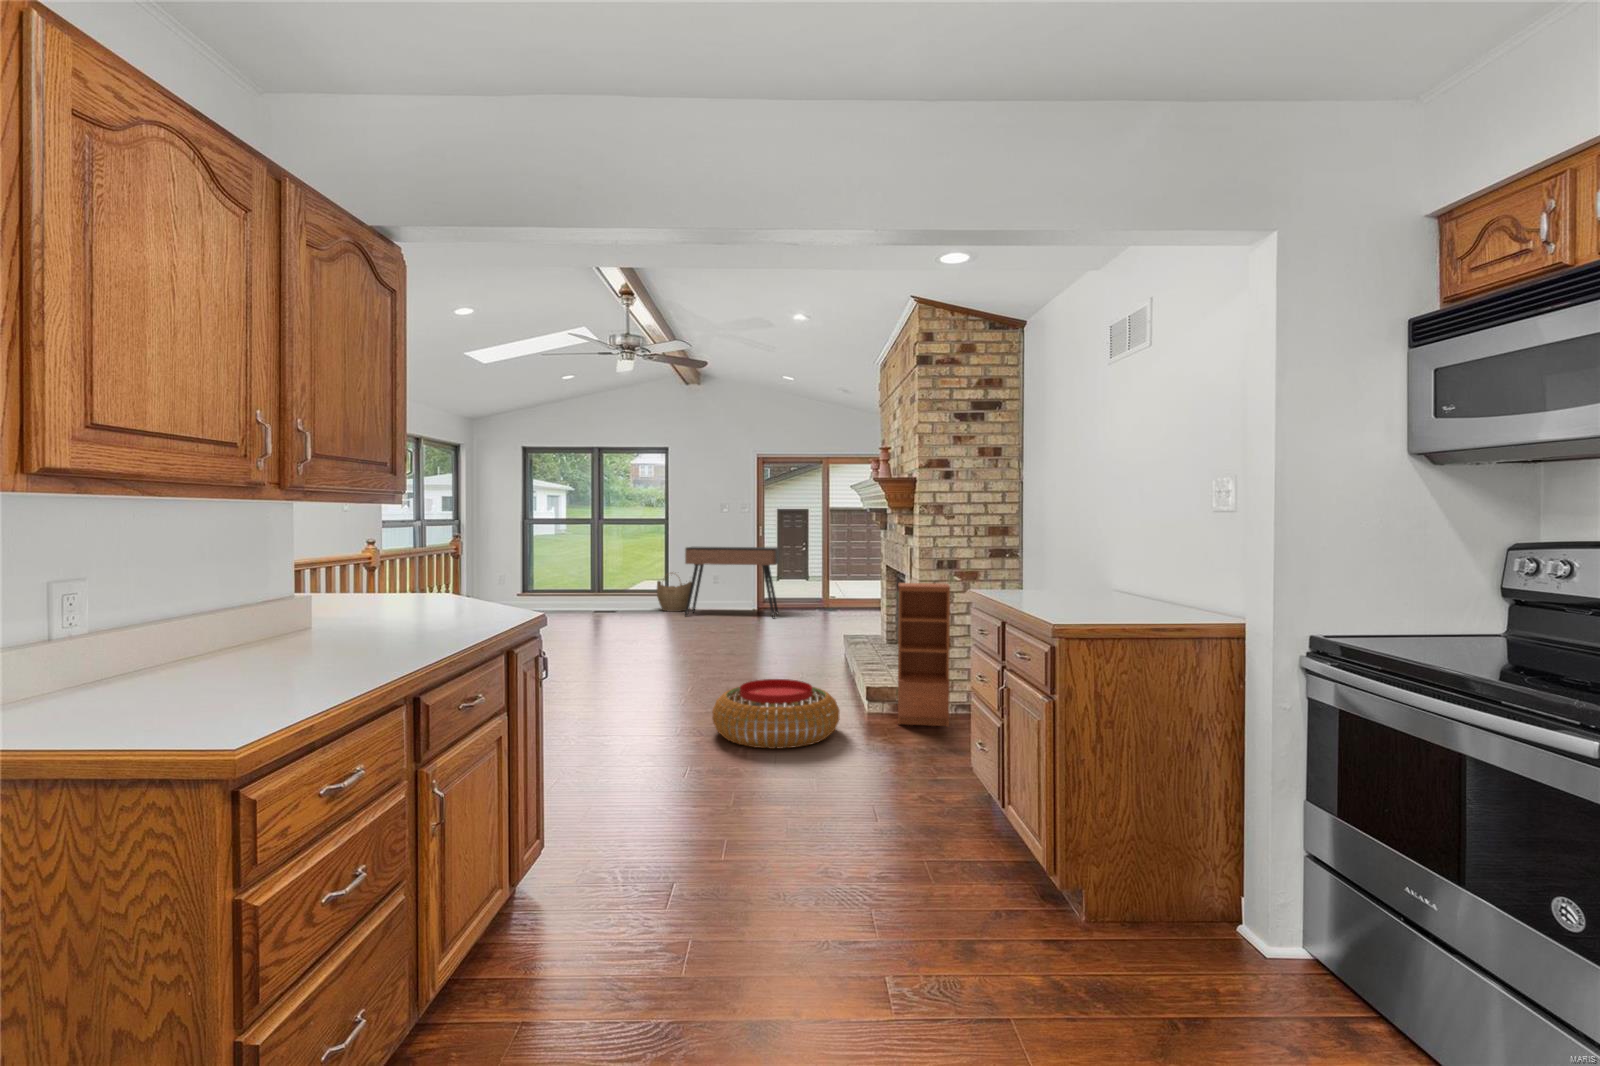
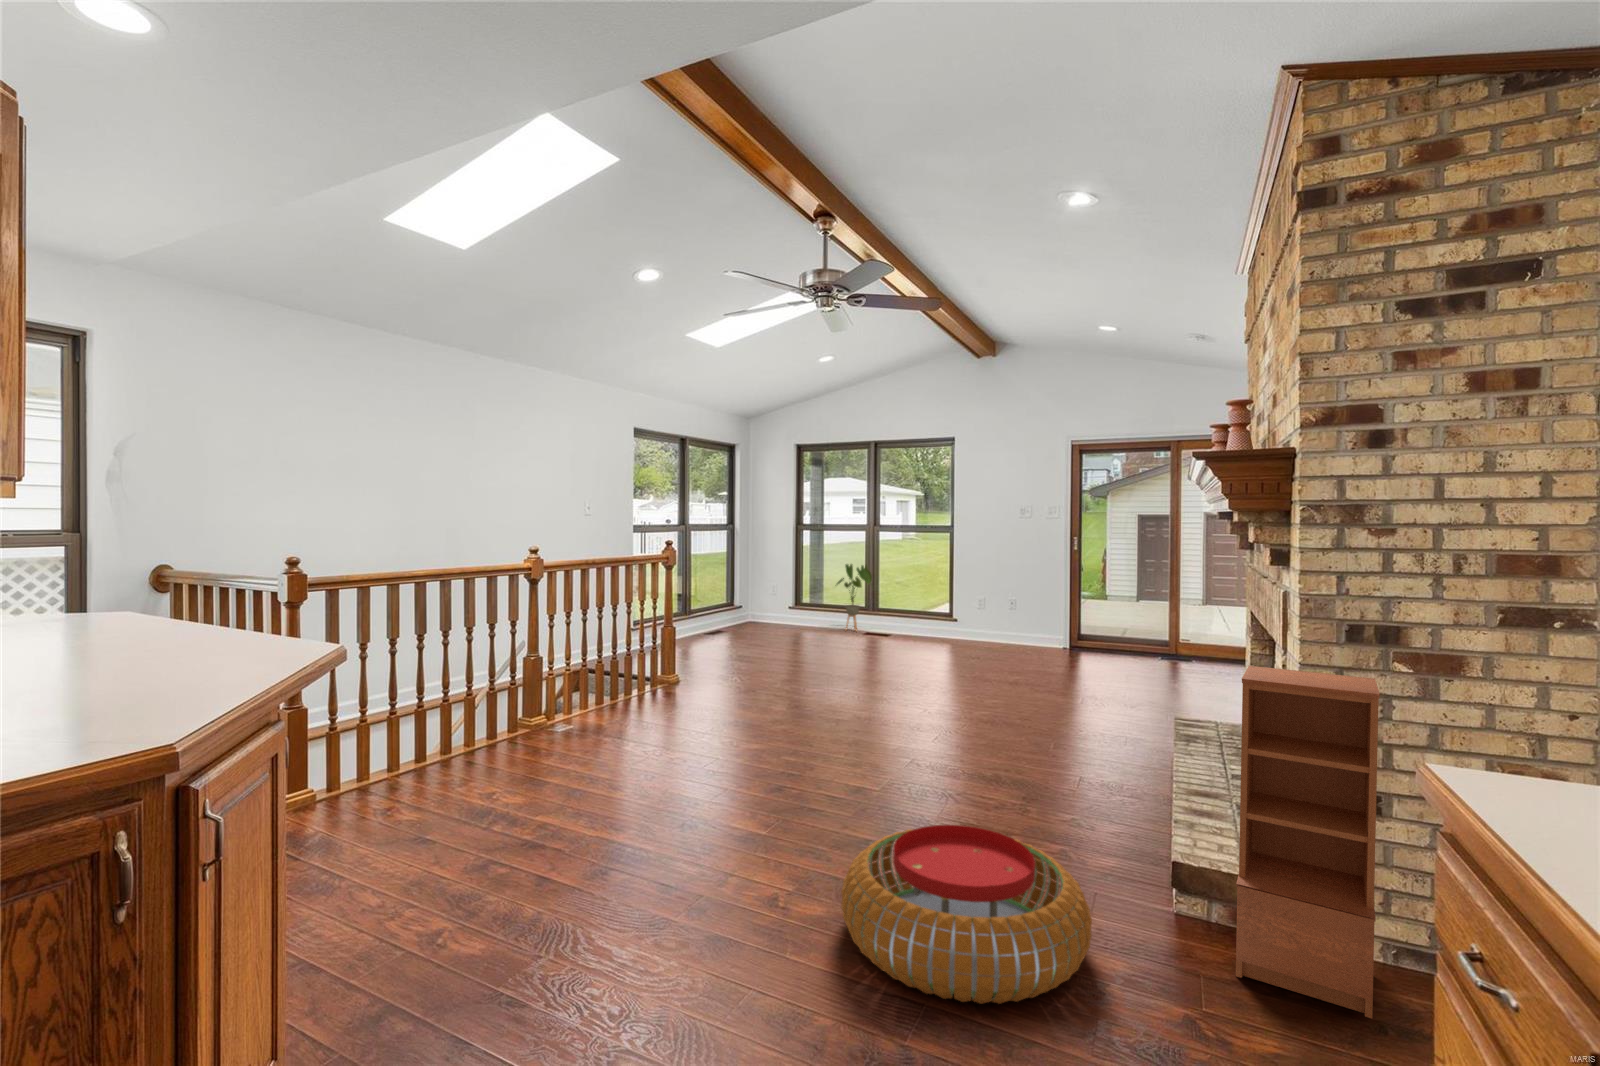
console table: present [685,547,779,618] -> none [965,561,1099,665]
house plant: none [567,552,601,609] -> present [837,564,872,631]
woven basket: present [657,572,691,612] -> none [937,591,981,644]

